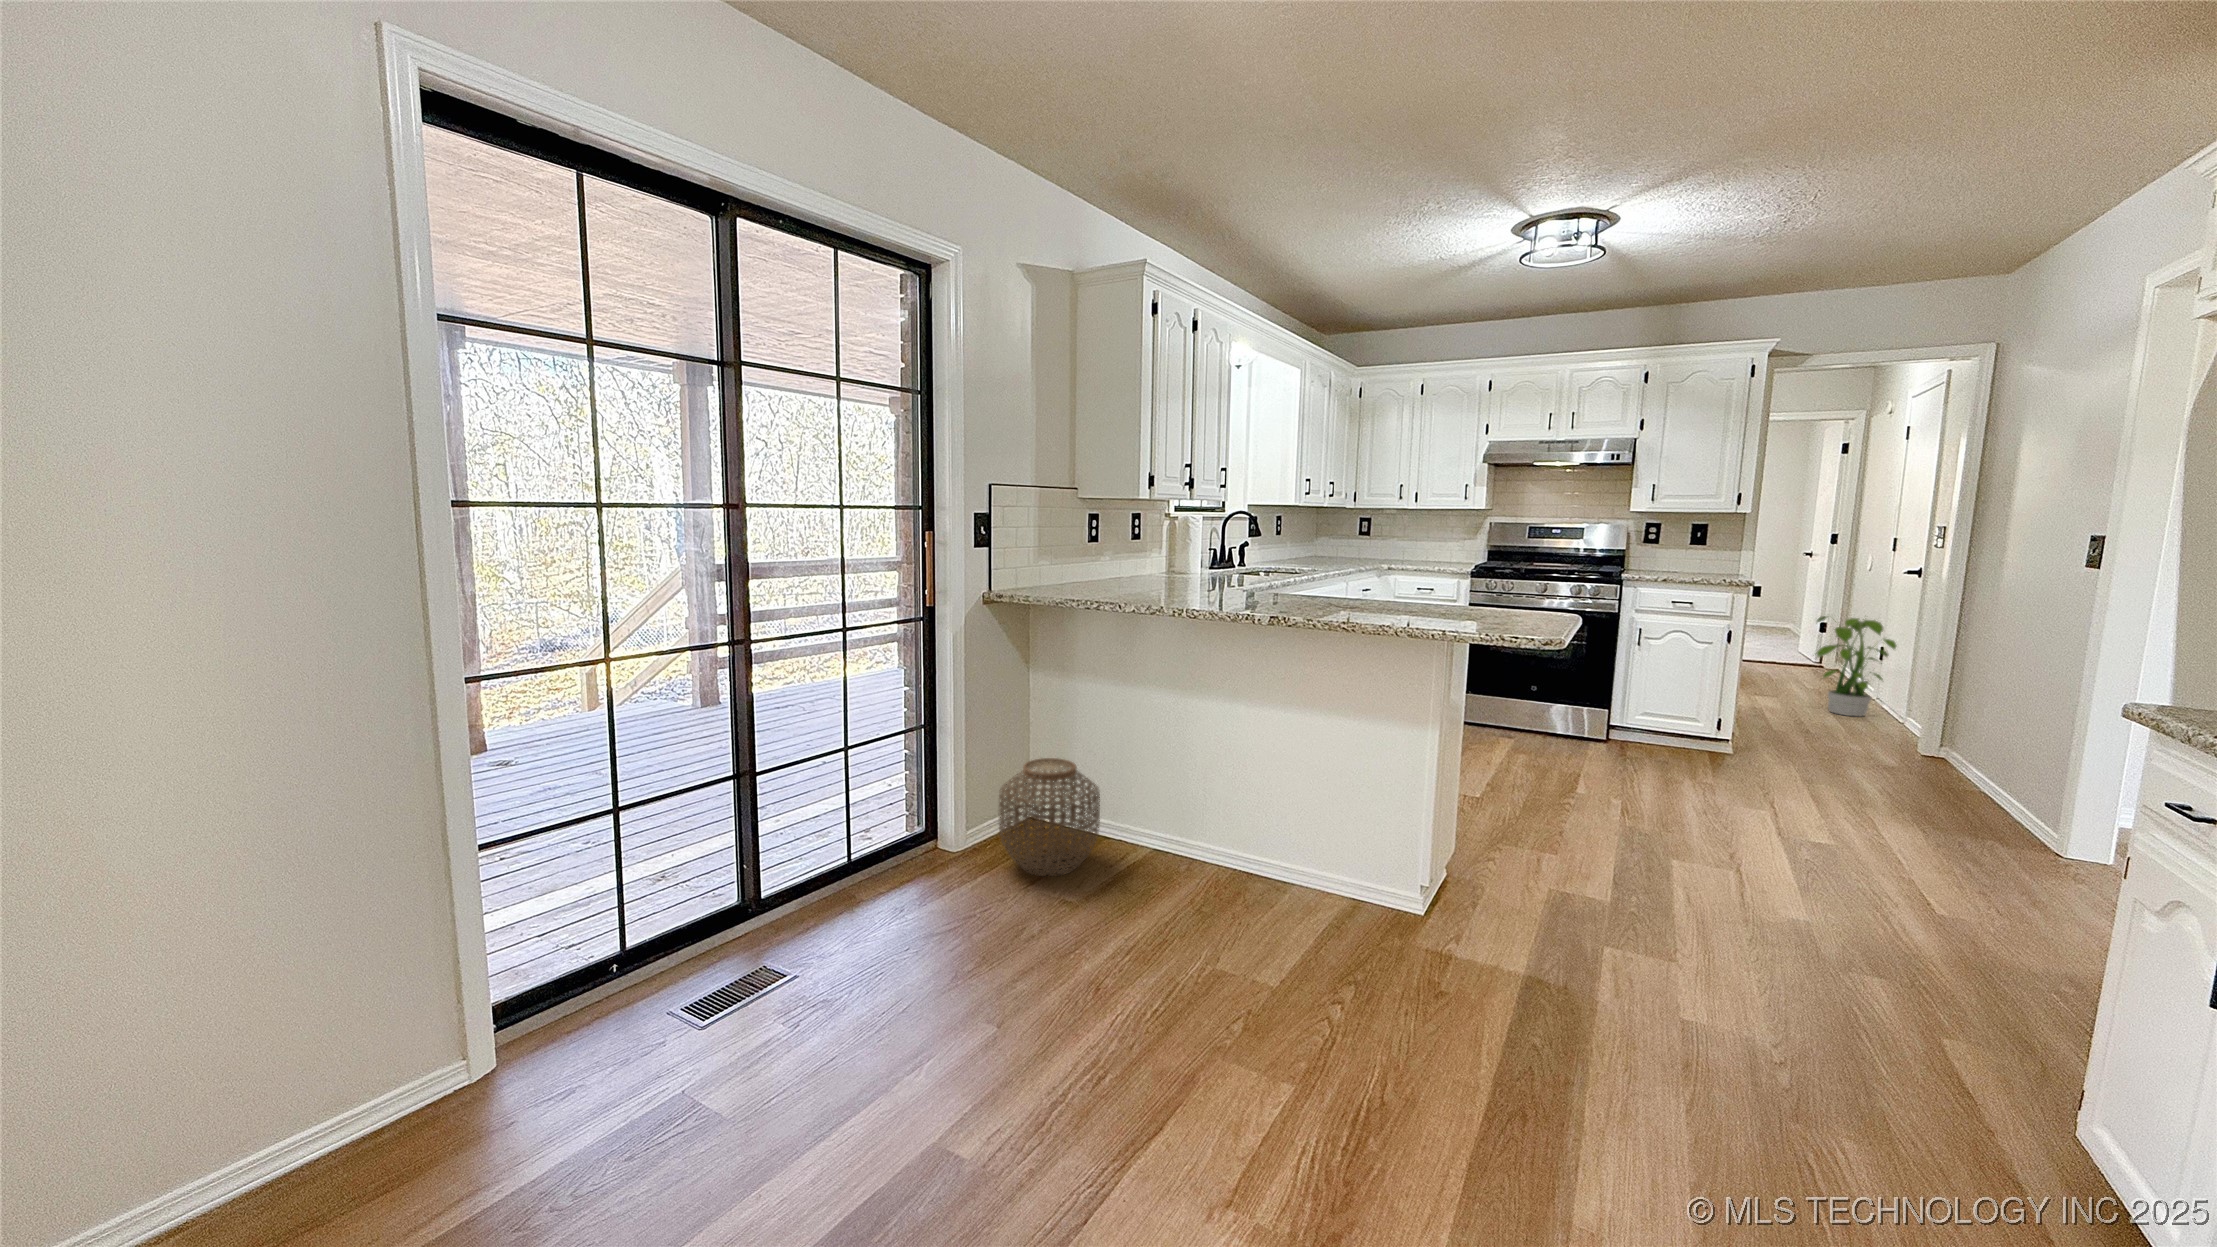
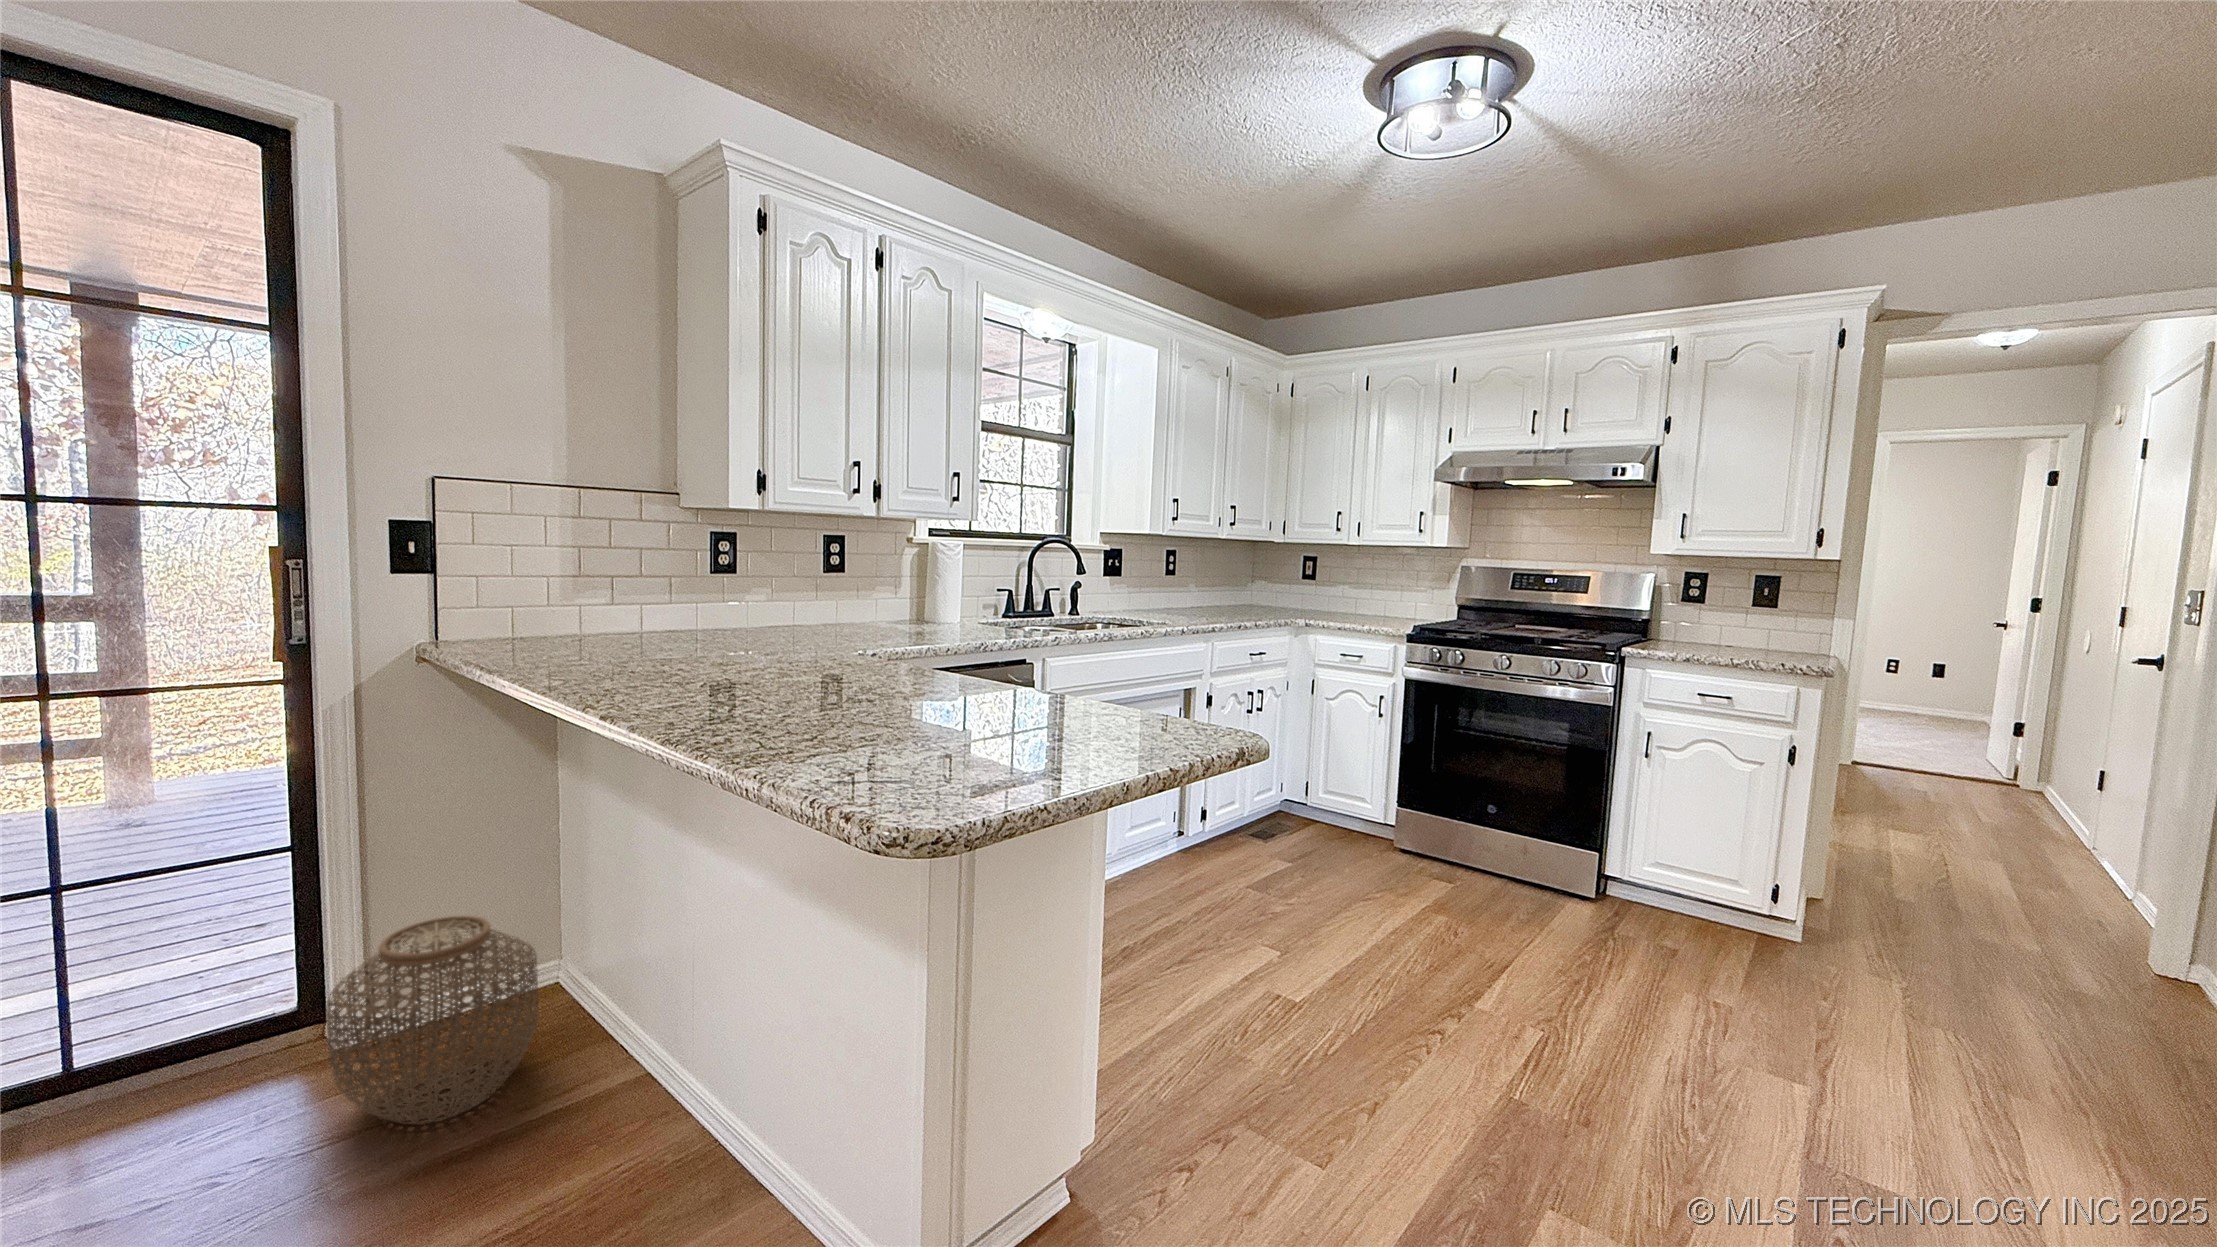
potted plant: present [1817,616,1896,716] -> none [1973,719,2121,883]

